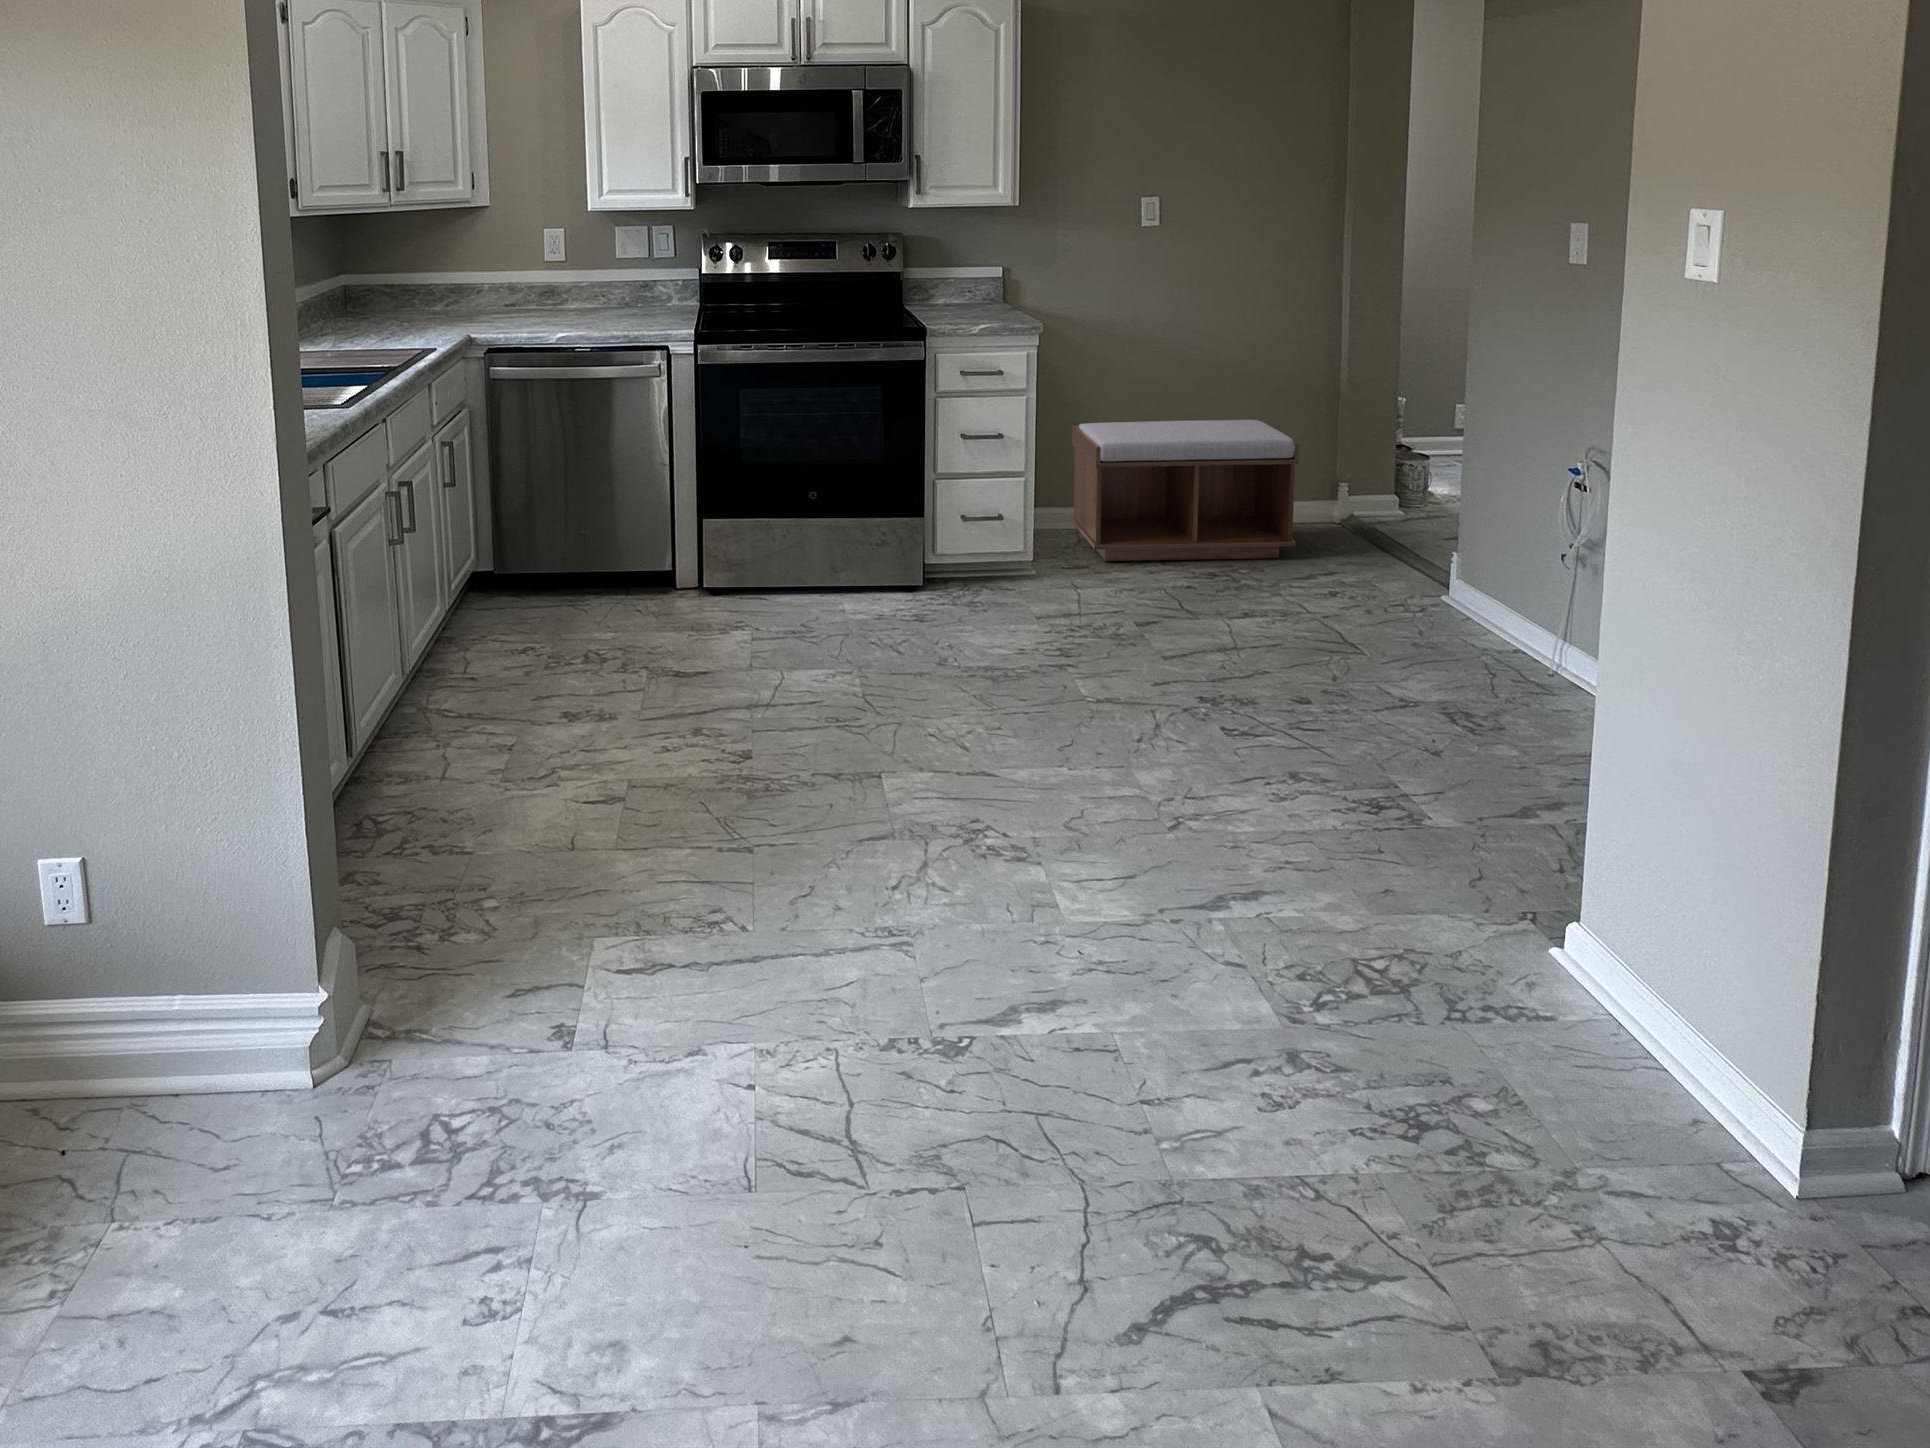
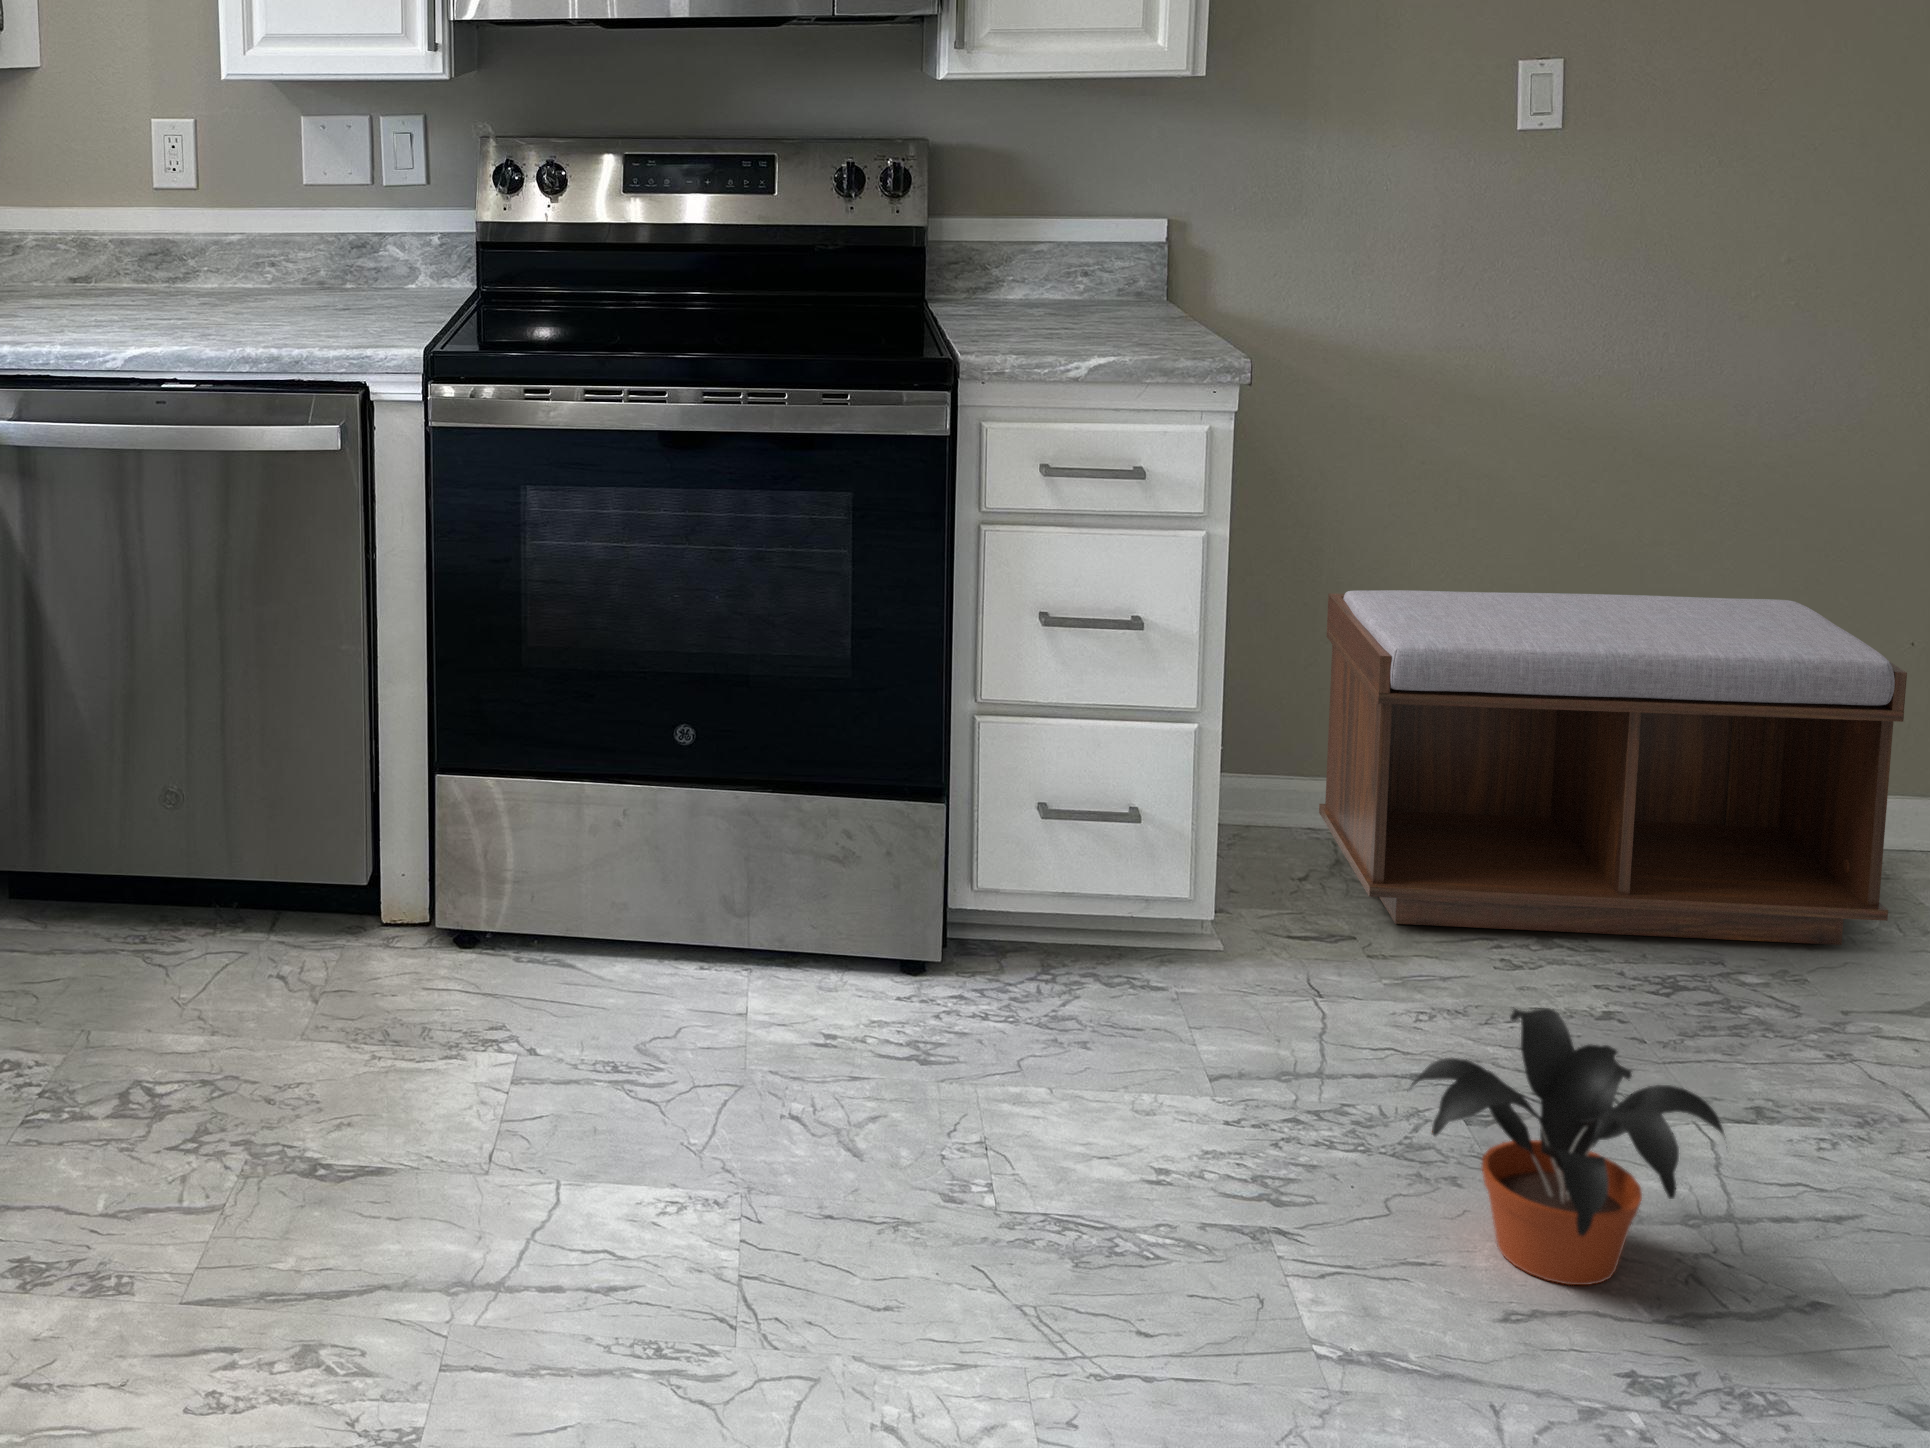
potted plant: none [1117,572,1235,673] -> present [1410,1007,1726,1285]

